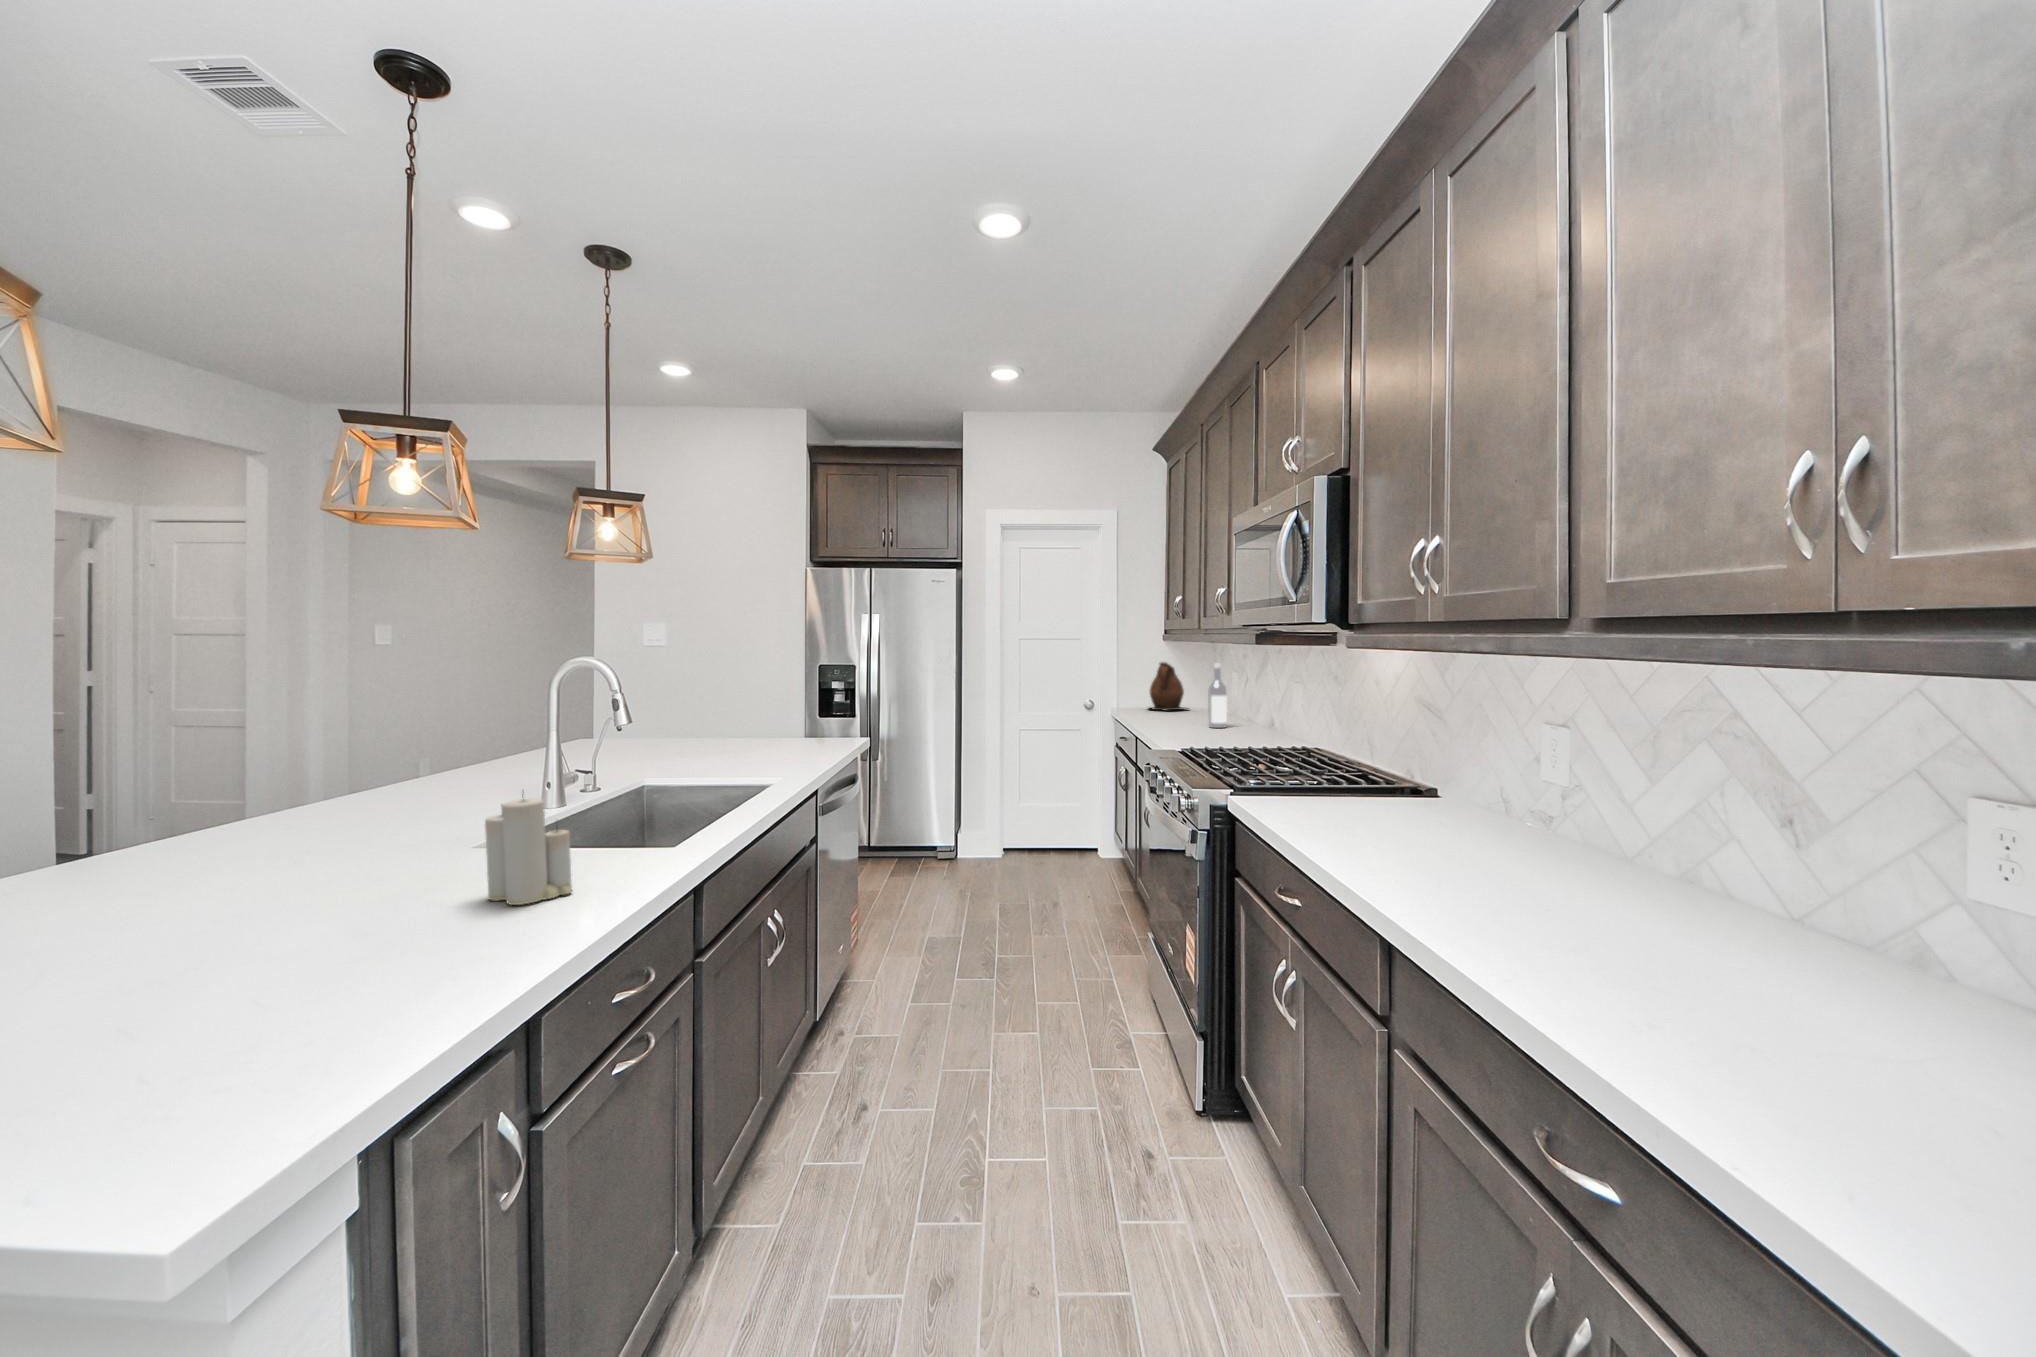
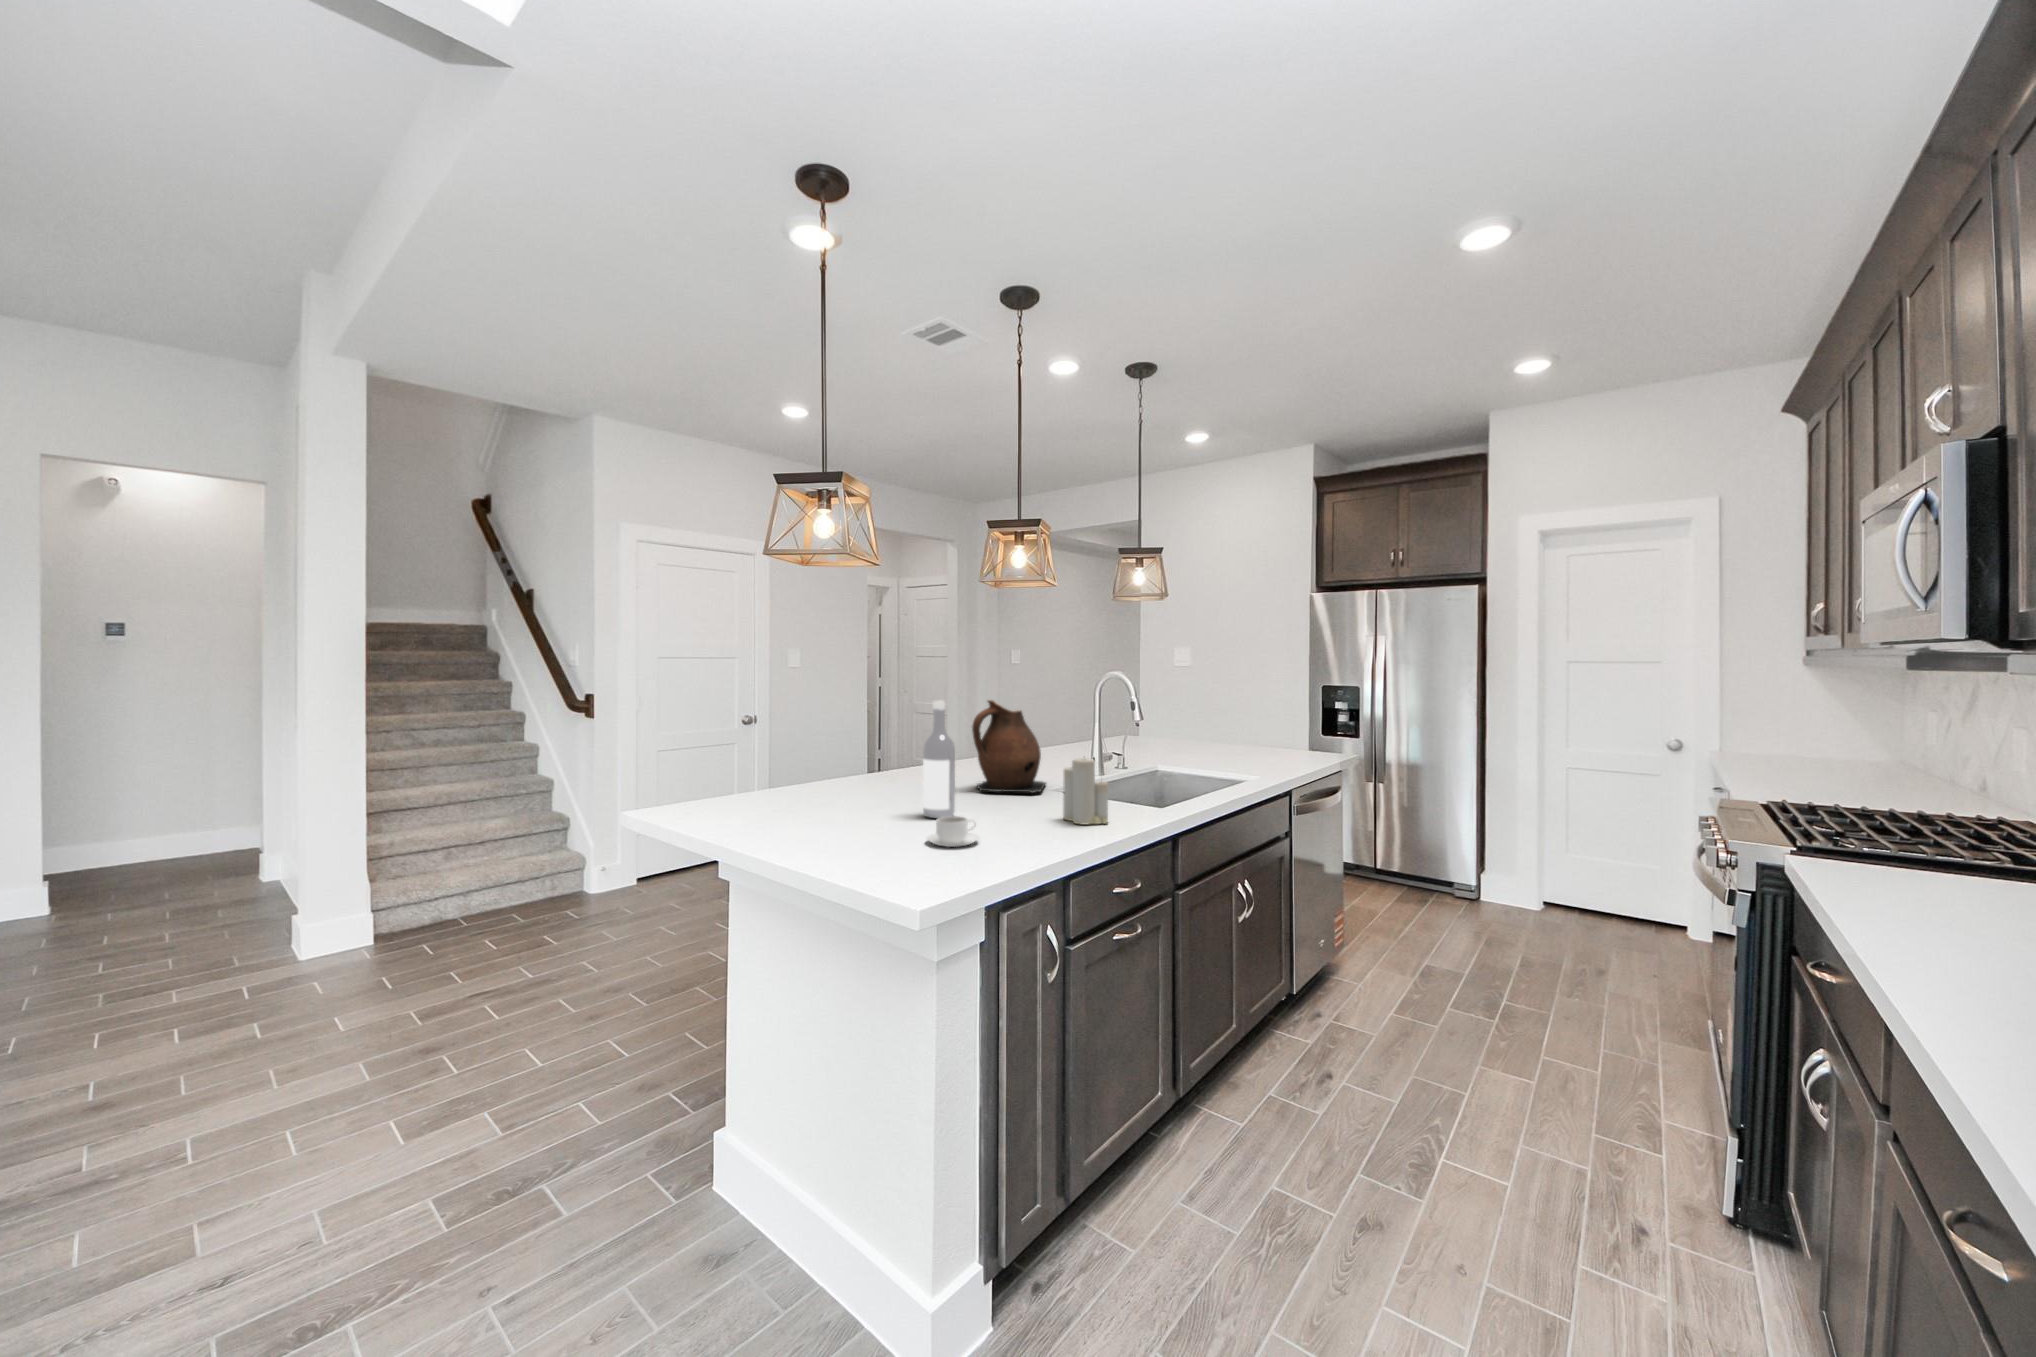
ceramic pitcher: present [1150,662,1186,710] -> present [972,700,1046,793]
wine bottle: present [1208,663,1227,728] -> present [923,701,955,818]
coffee cup: none [115,959,281,1039] -> present [927,816,979,847]

